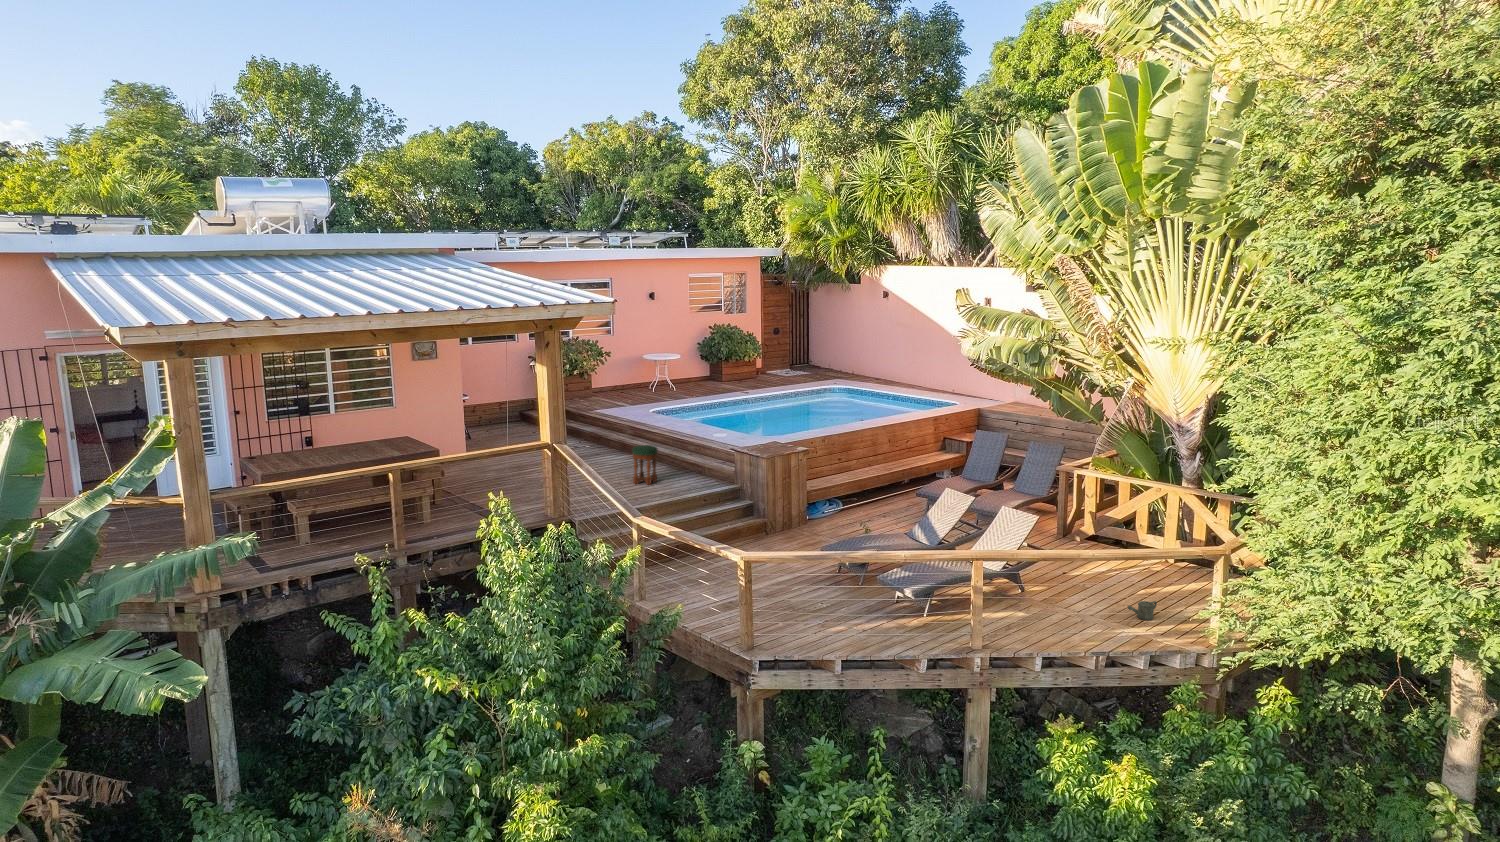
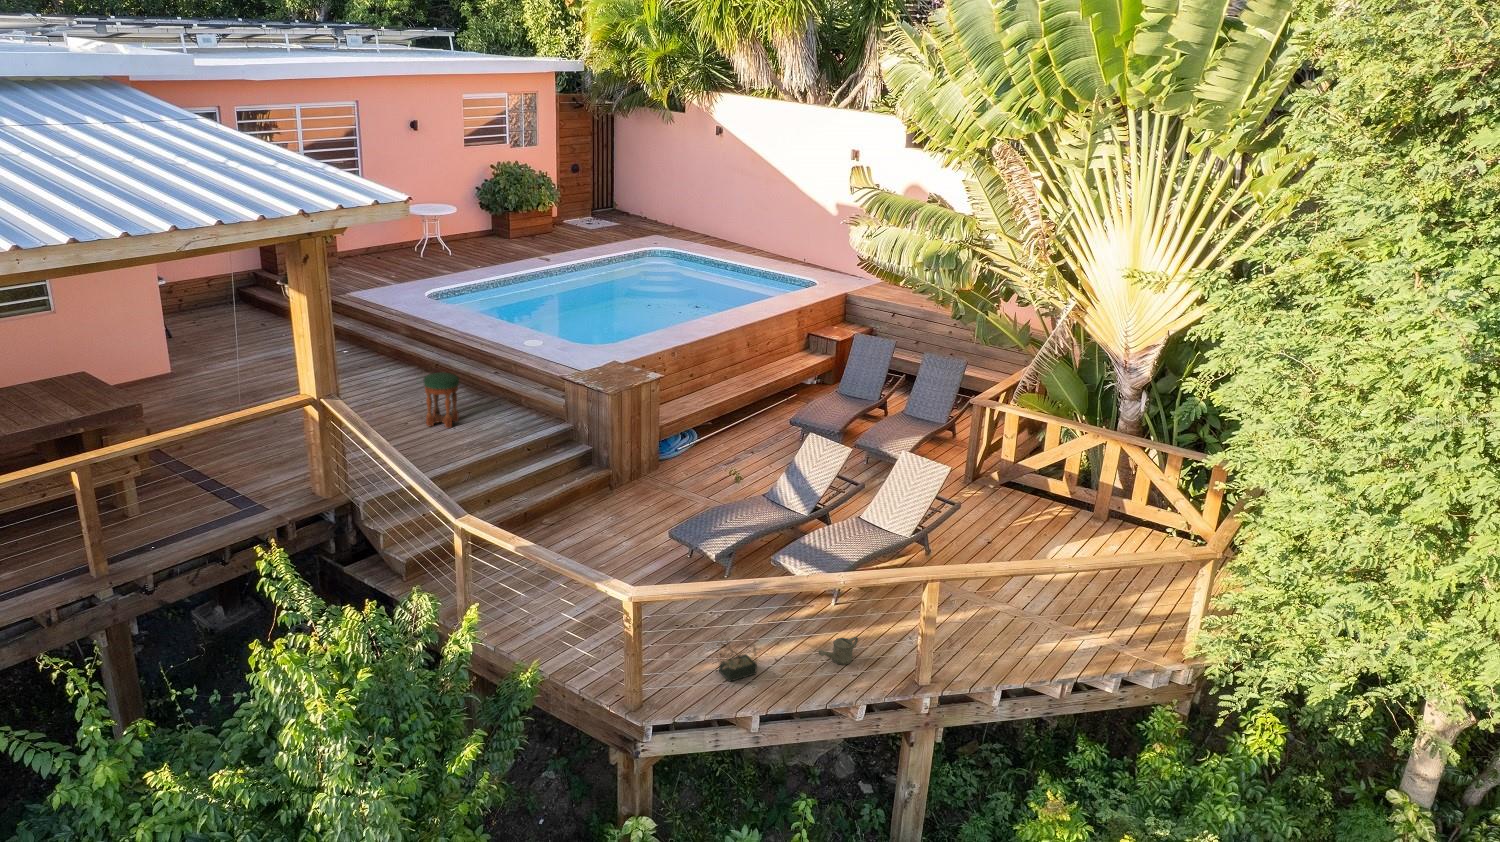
watering can: present [1128,601,1157,620] -> present [818,637,858,665]
decorative plant: none [811,605,851,642] -> present [712,635,761,682]

